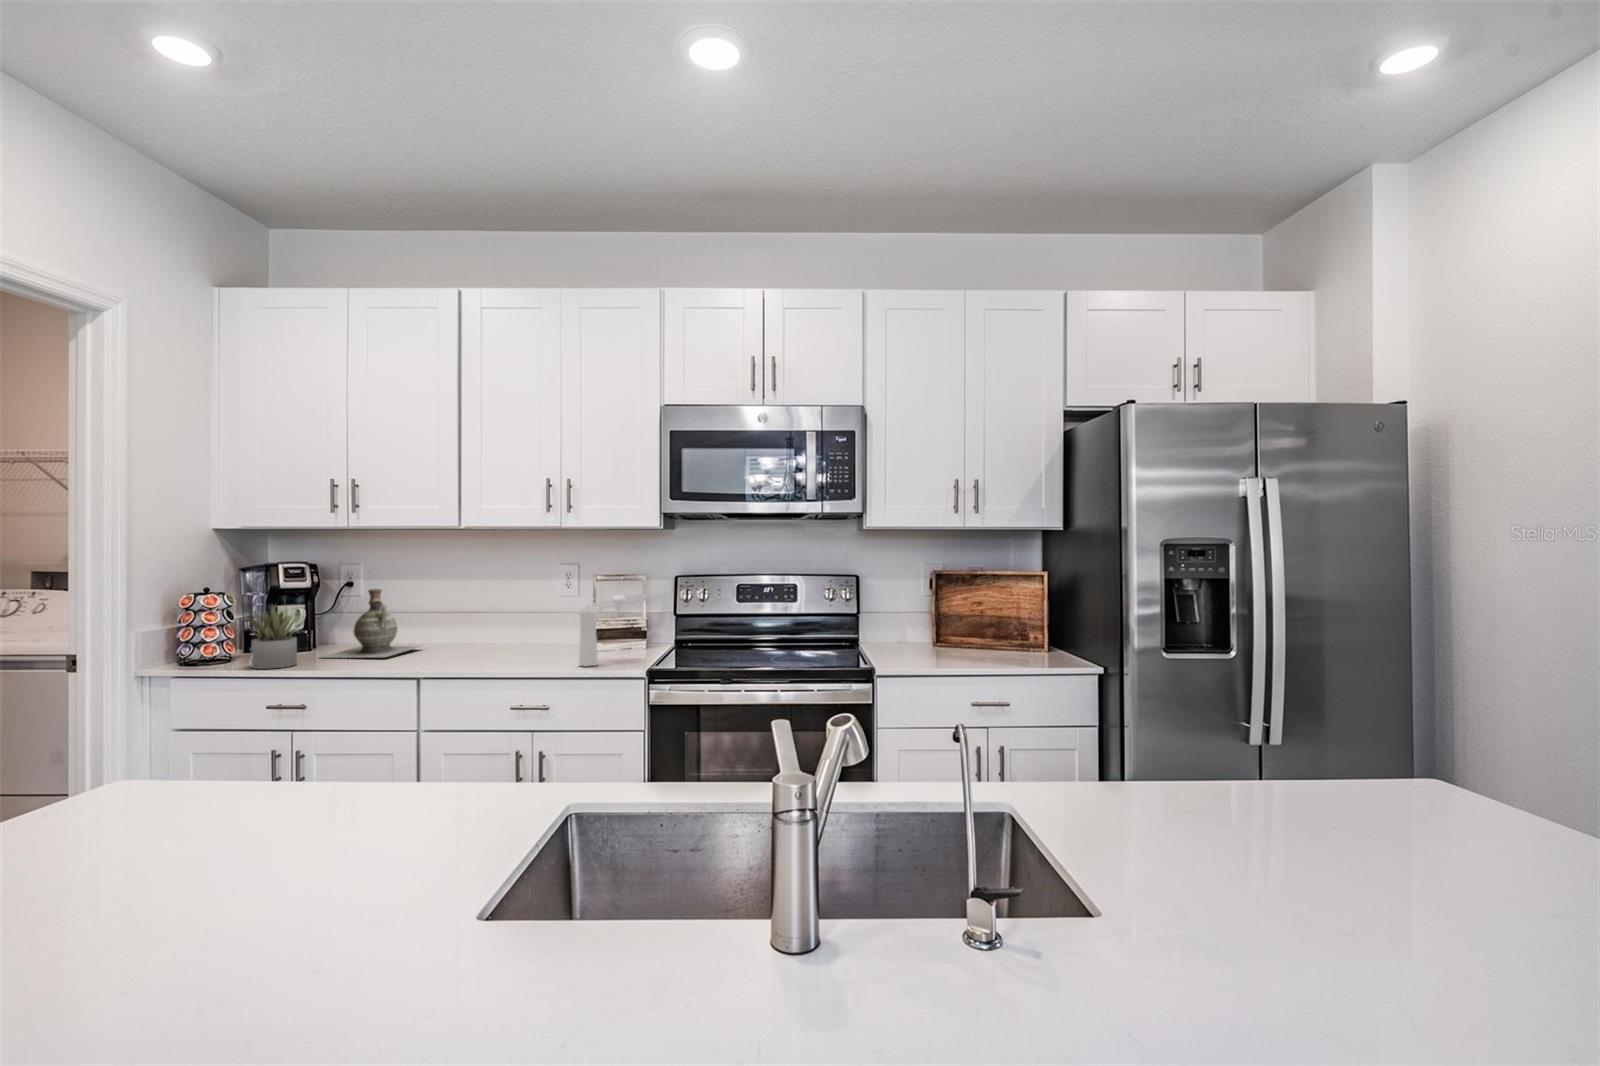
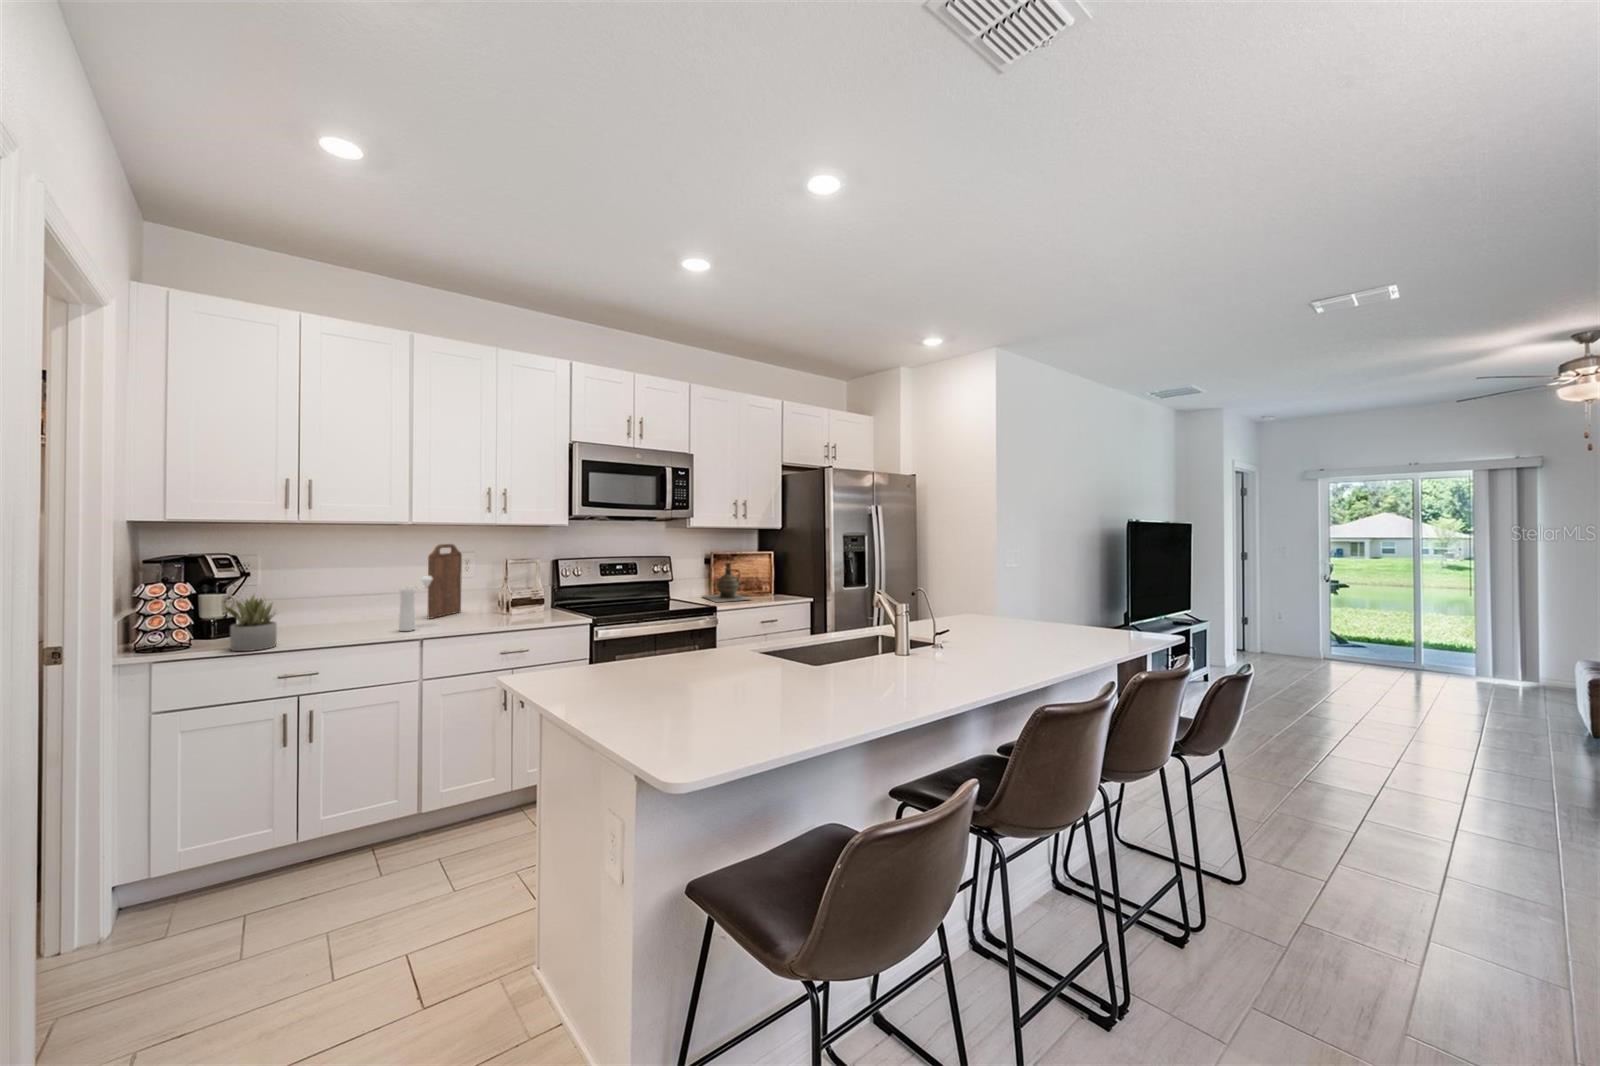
cutting board: none [492,554,546,651] -> present [427,544,462,618]
ceramic jug: present [323,589,419,658] -> present [703,563,750,602]
pepper mill: present [579,595,625,666] -> present [399,576,433,631]

